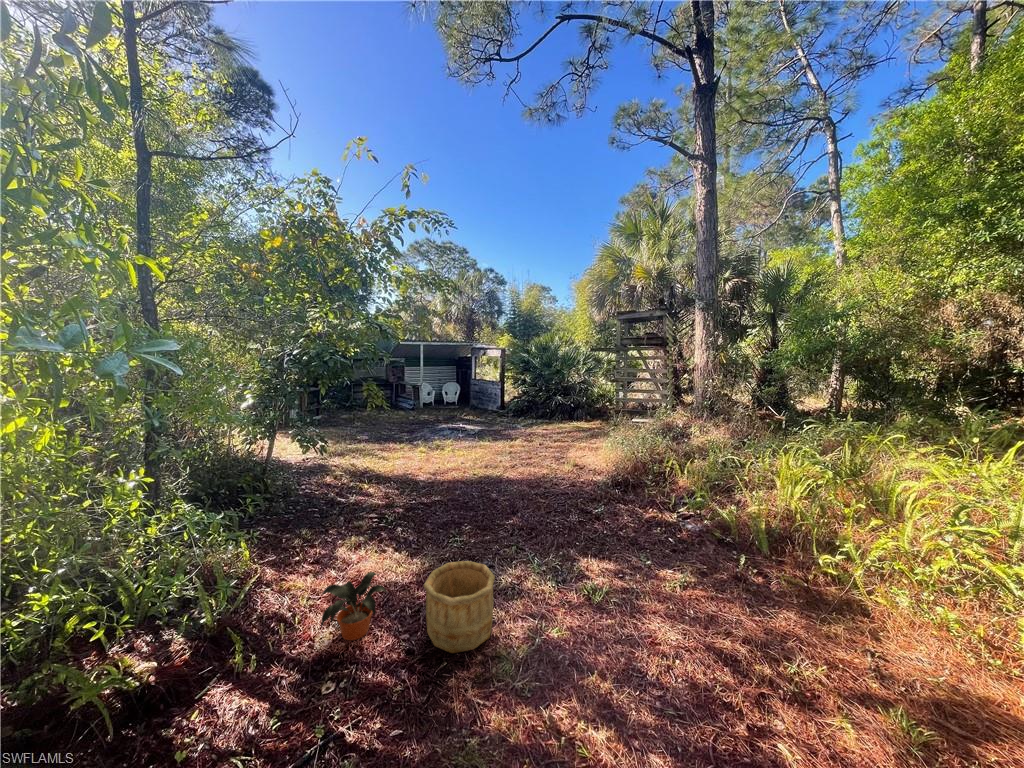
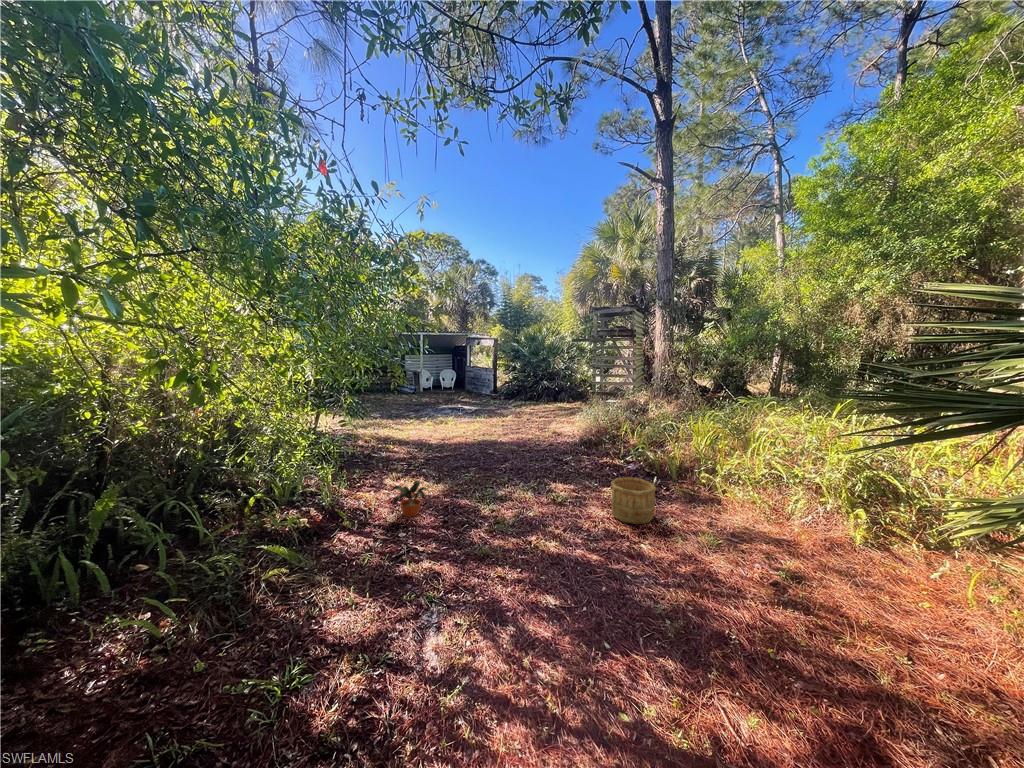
wooden bucket: present [424,561,495,653] -> present [611,477,656,524]

